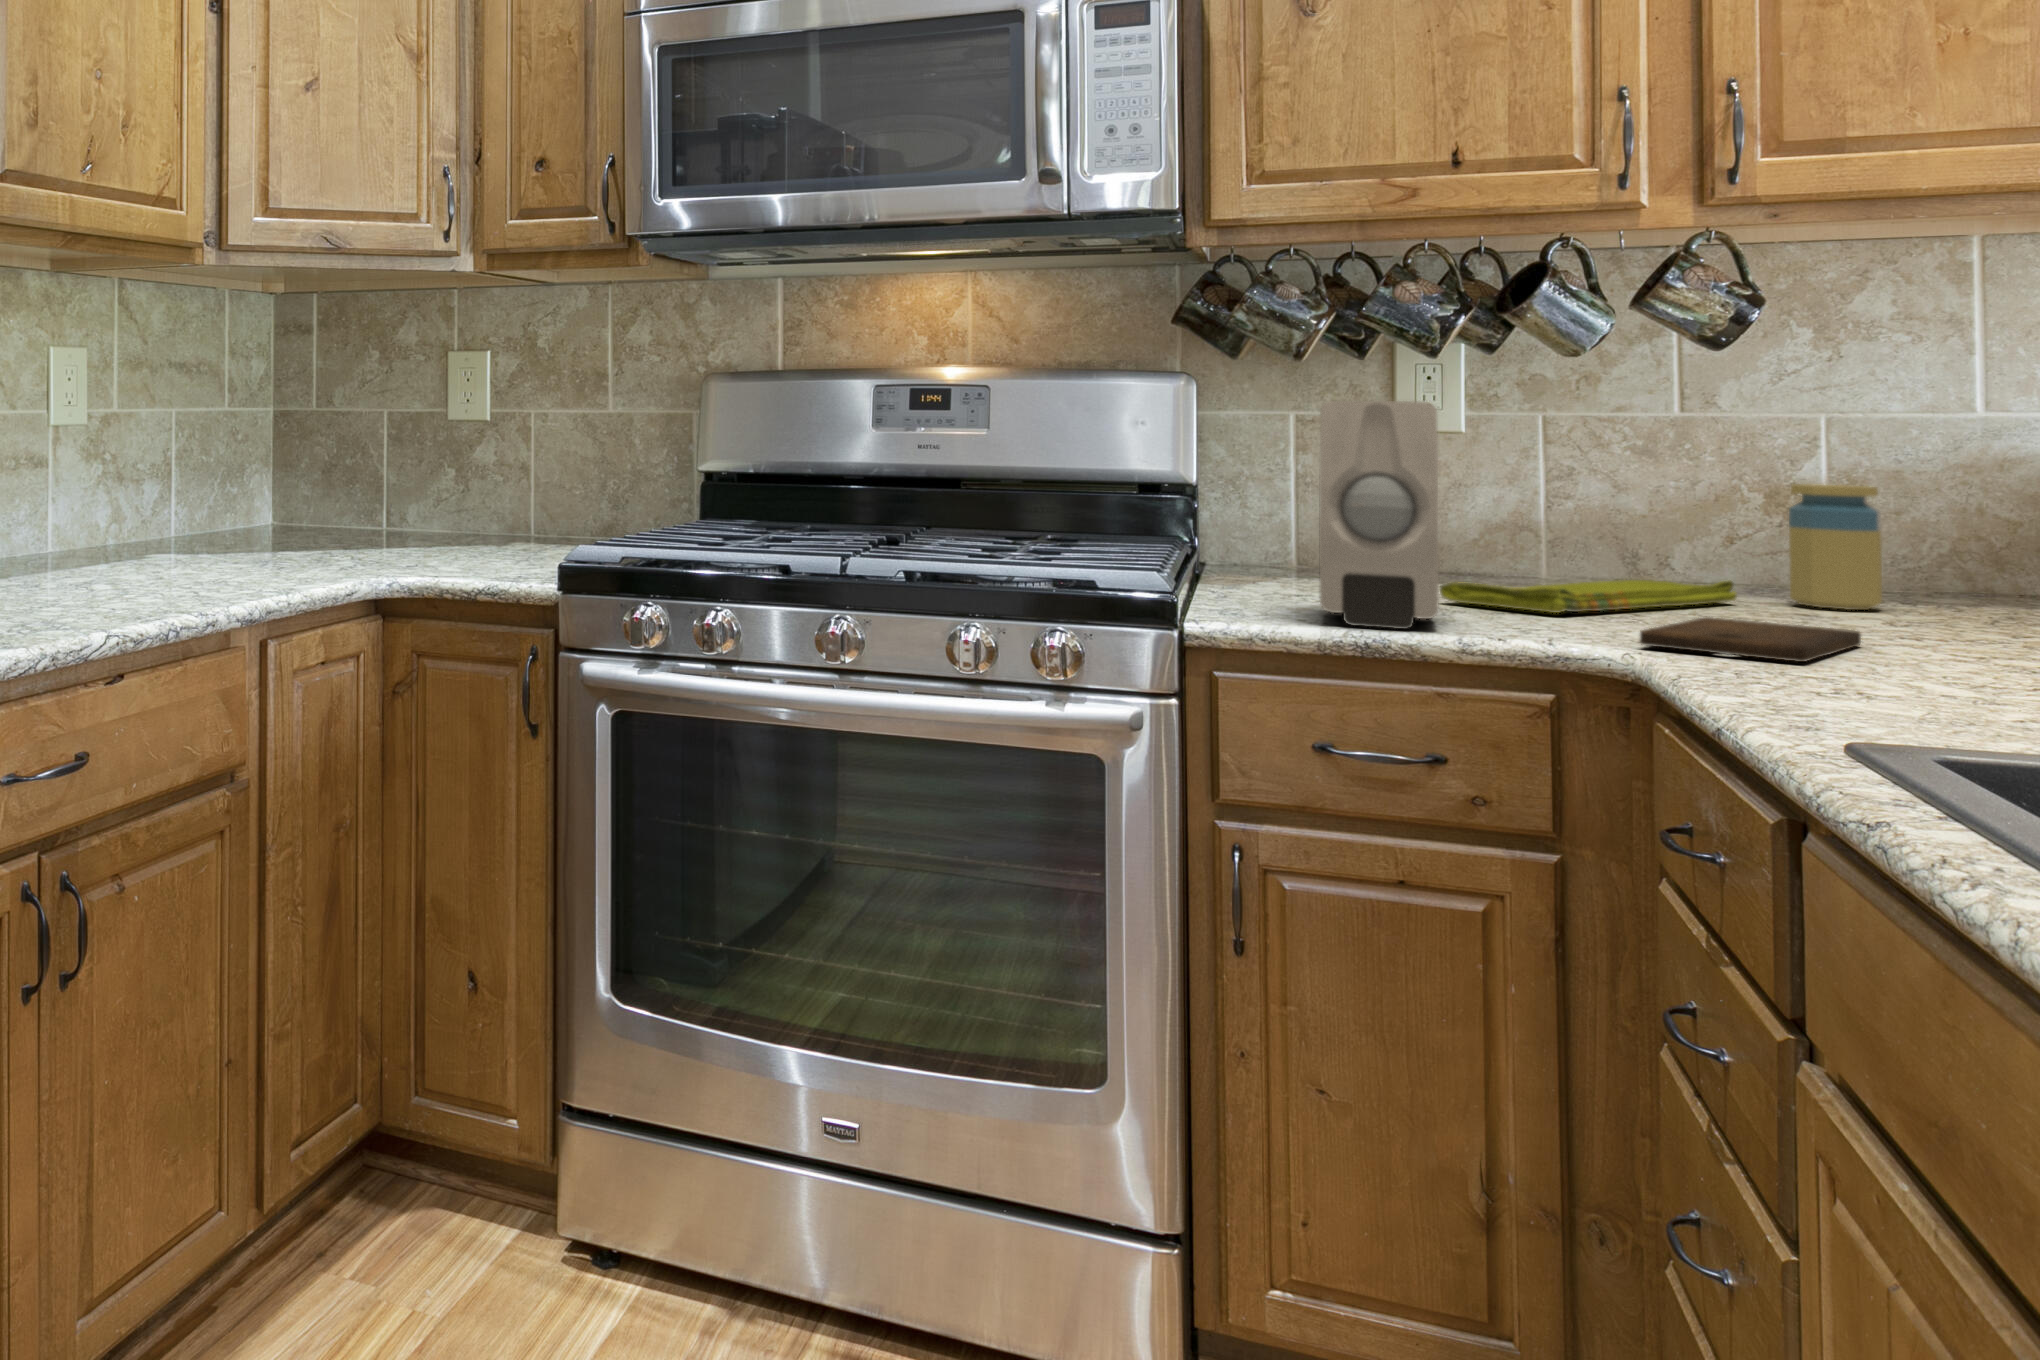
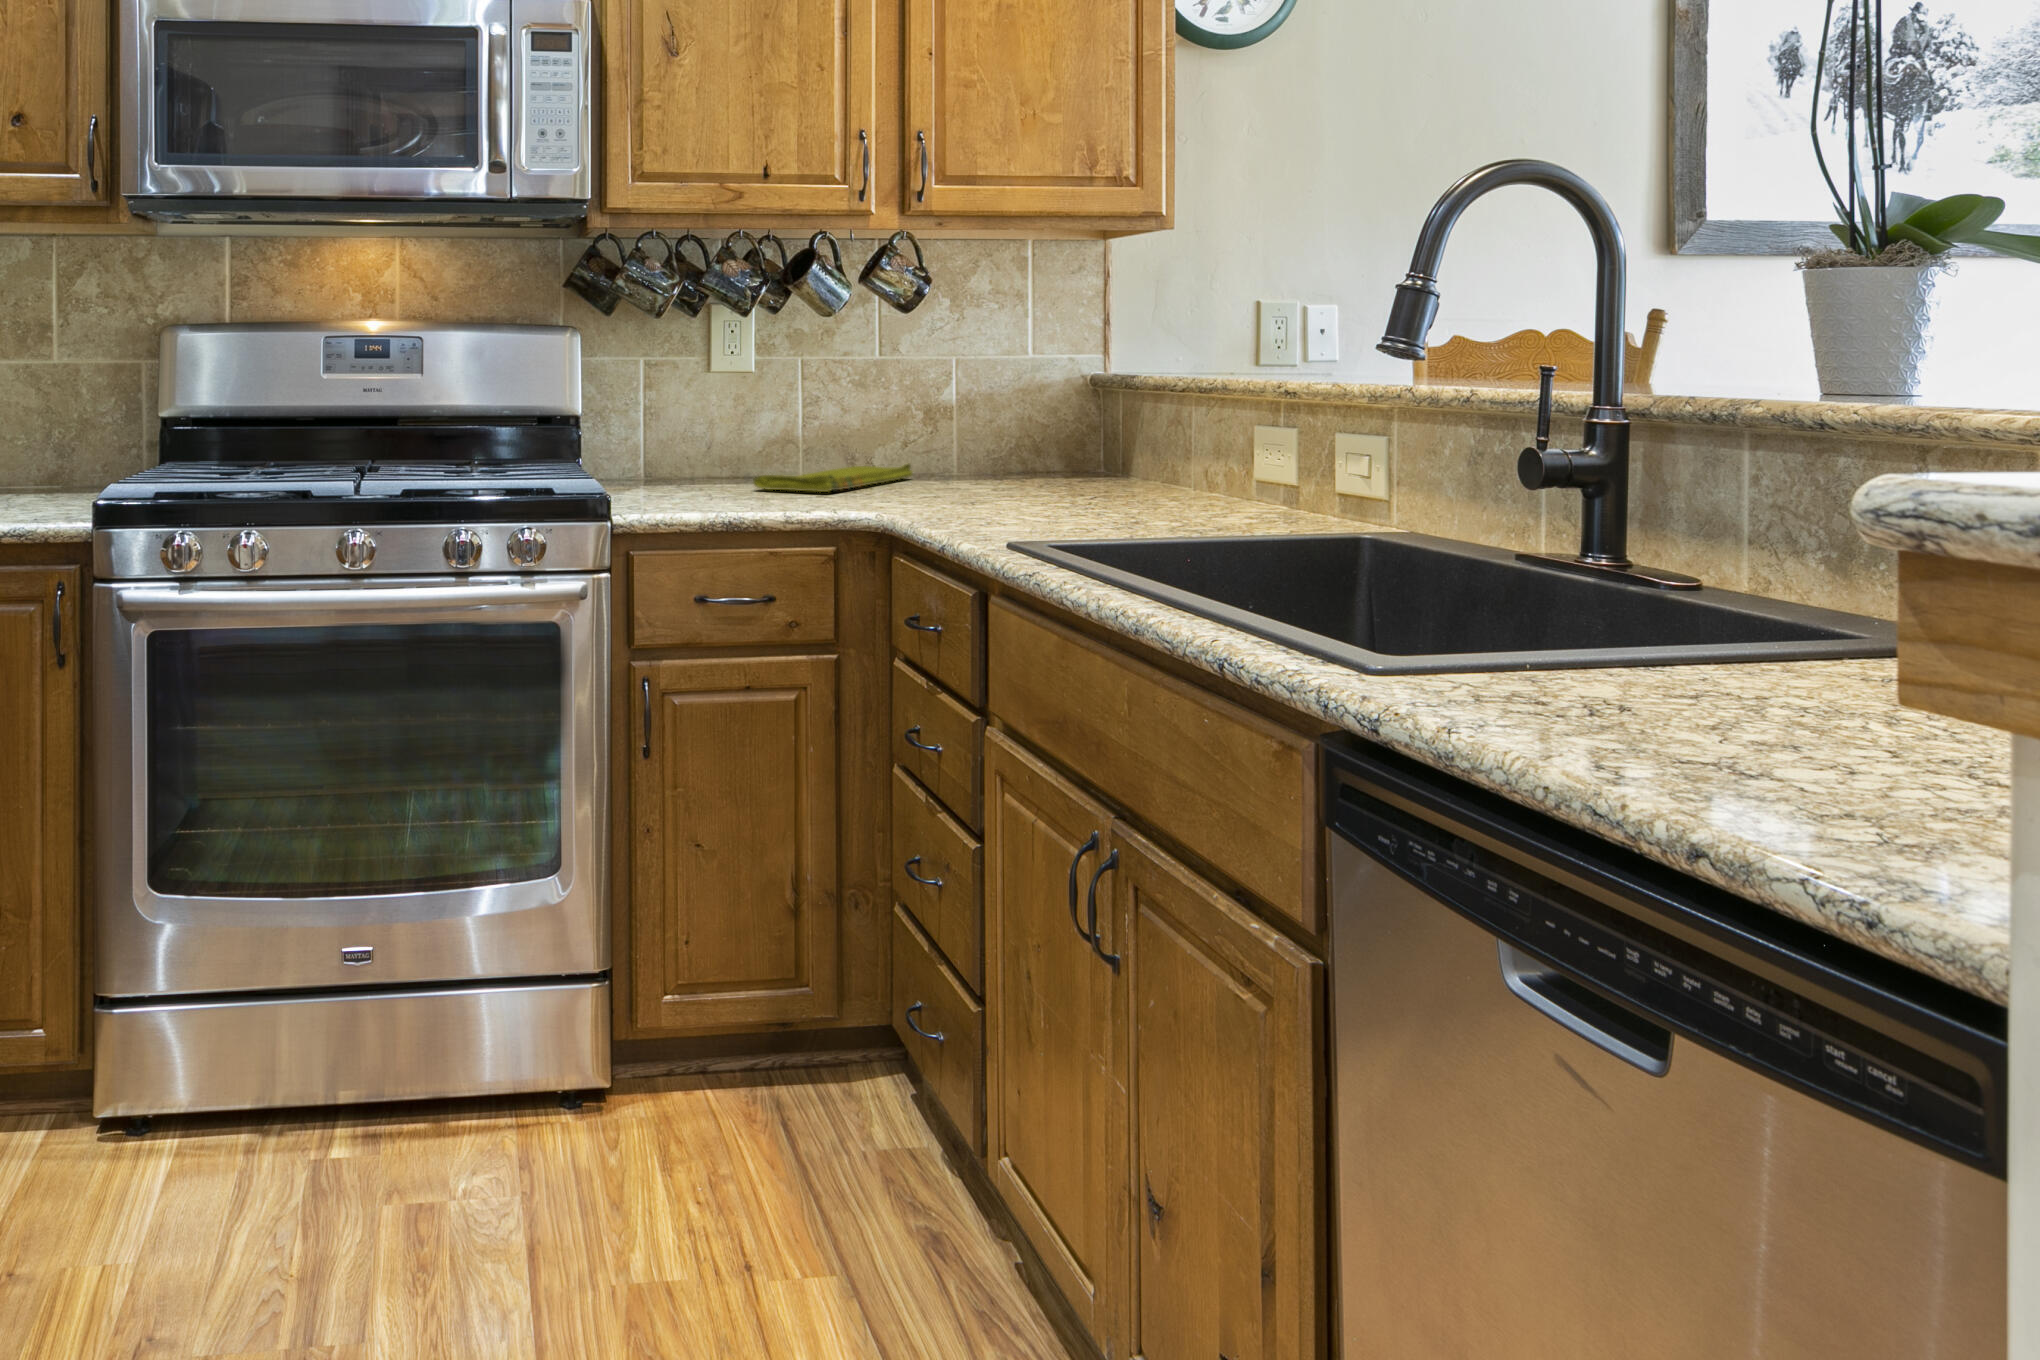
soap dispenser: present [1319,401,1439,629] -> none [692,350,773,510]
jar: present [1789,484,1882,610] -> none [939,398,985,478]
cutting board: present [1640,617,1861,662] -> none [888,488,992,511]

